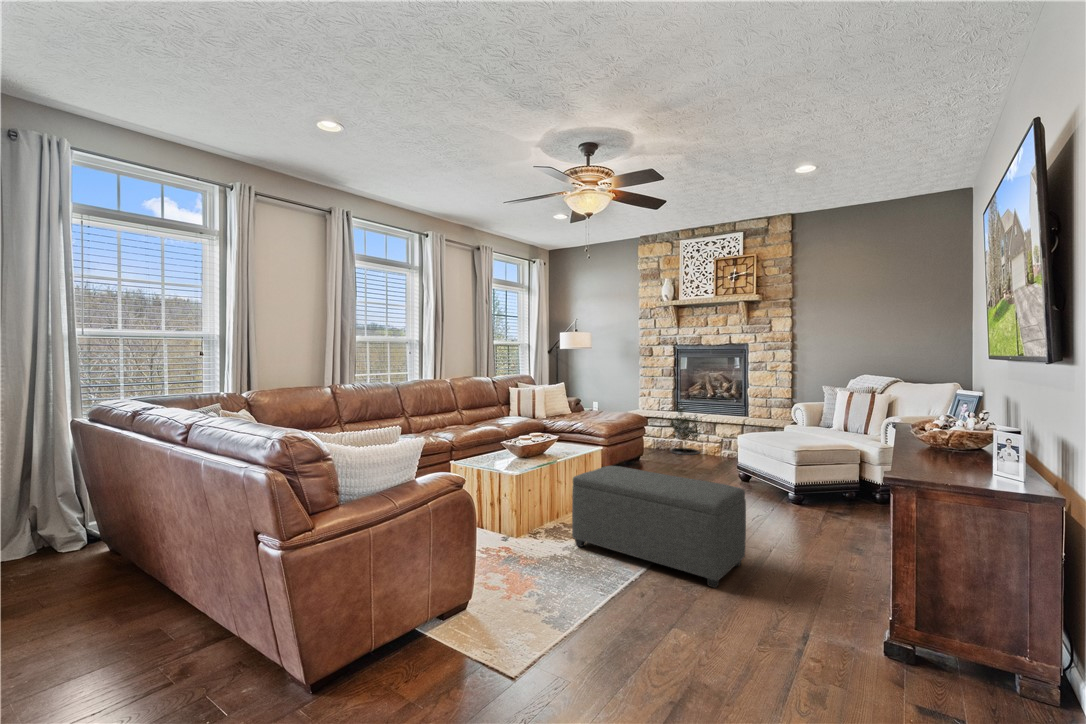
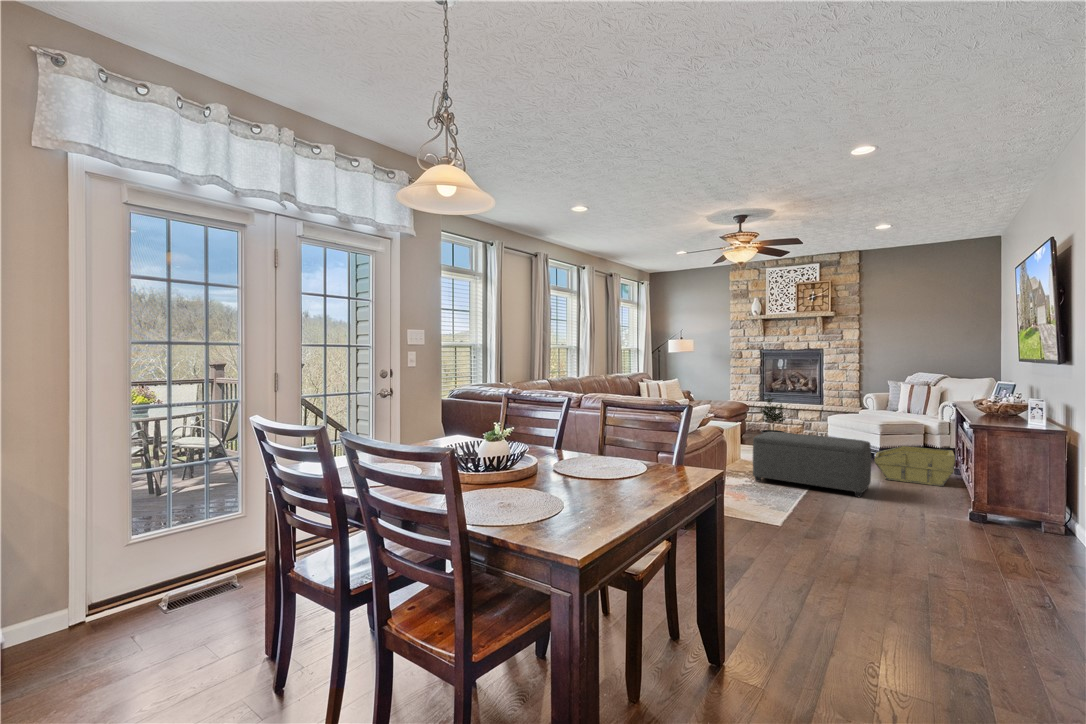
storage bin: none [765,488,886,561] -> present [874,446,956,487]

